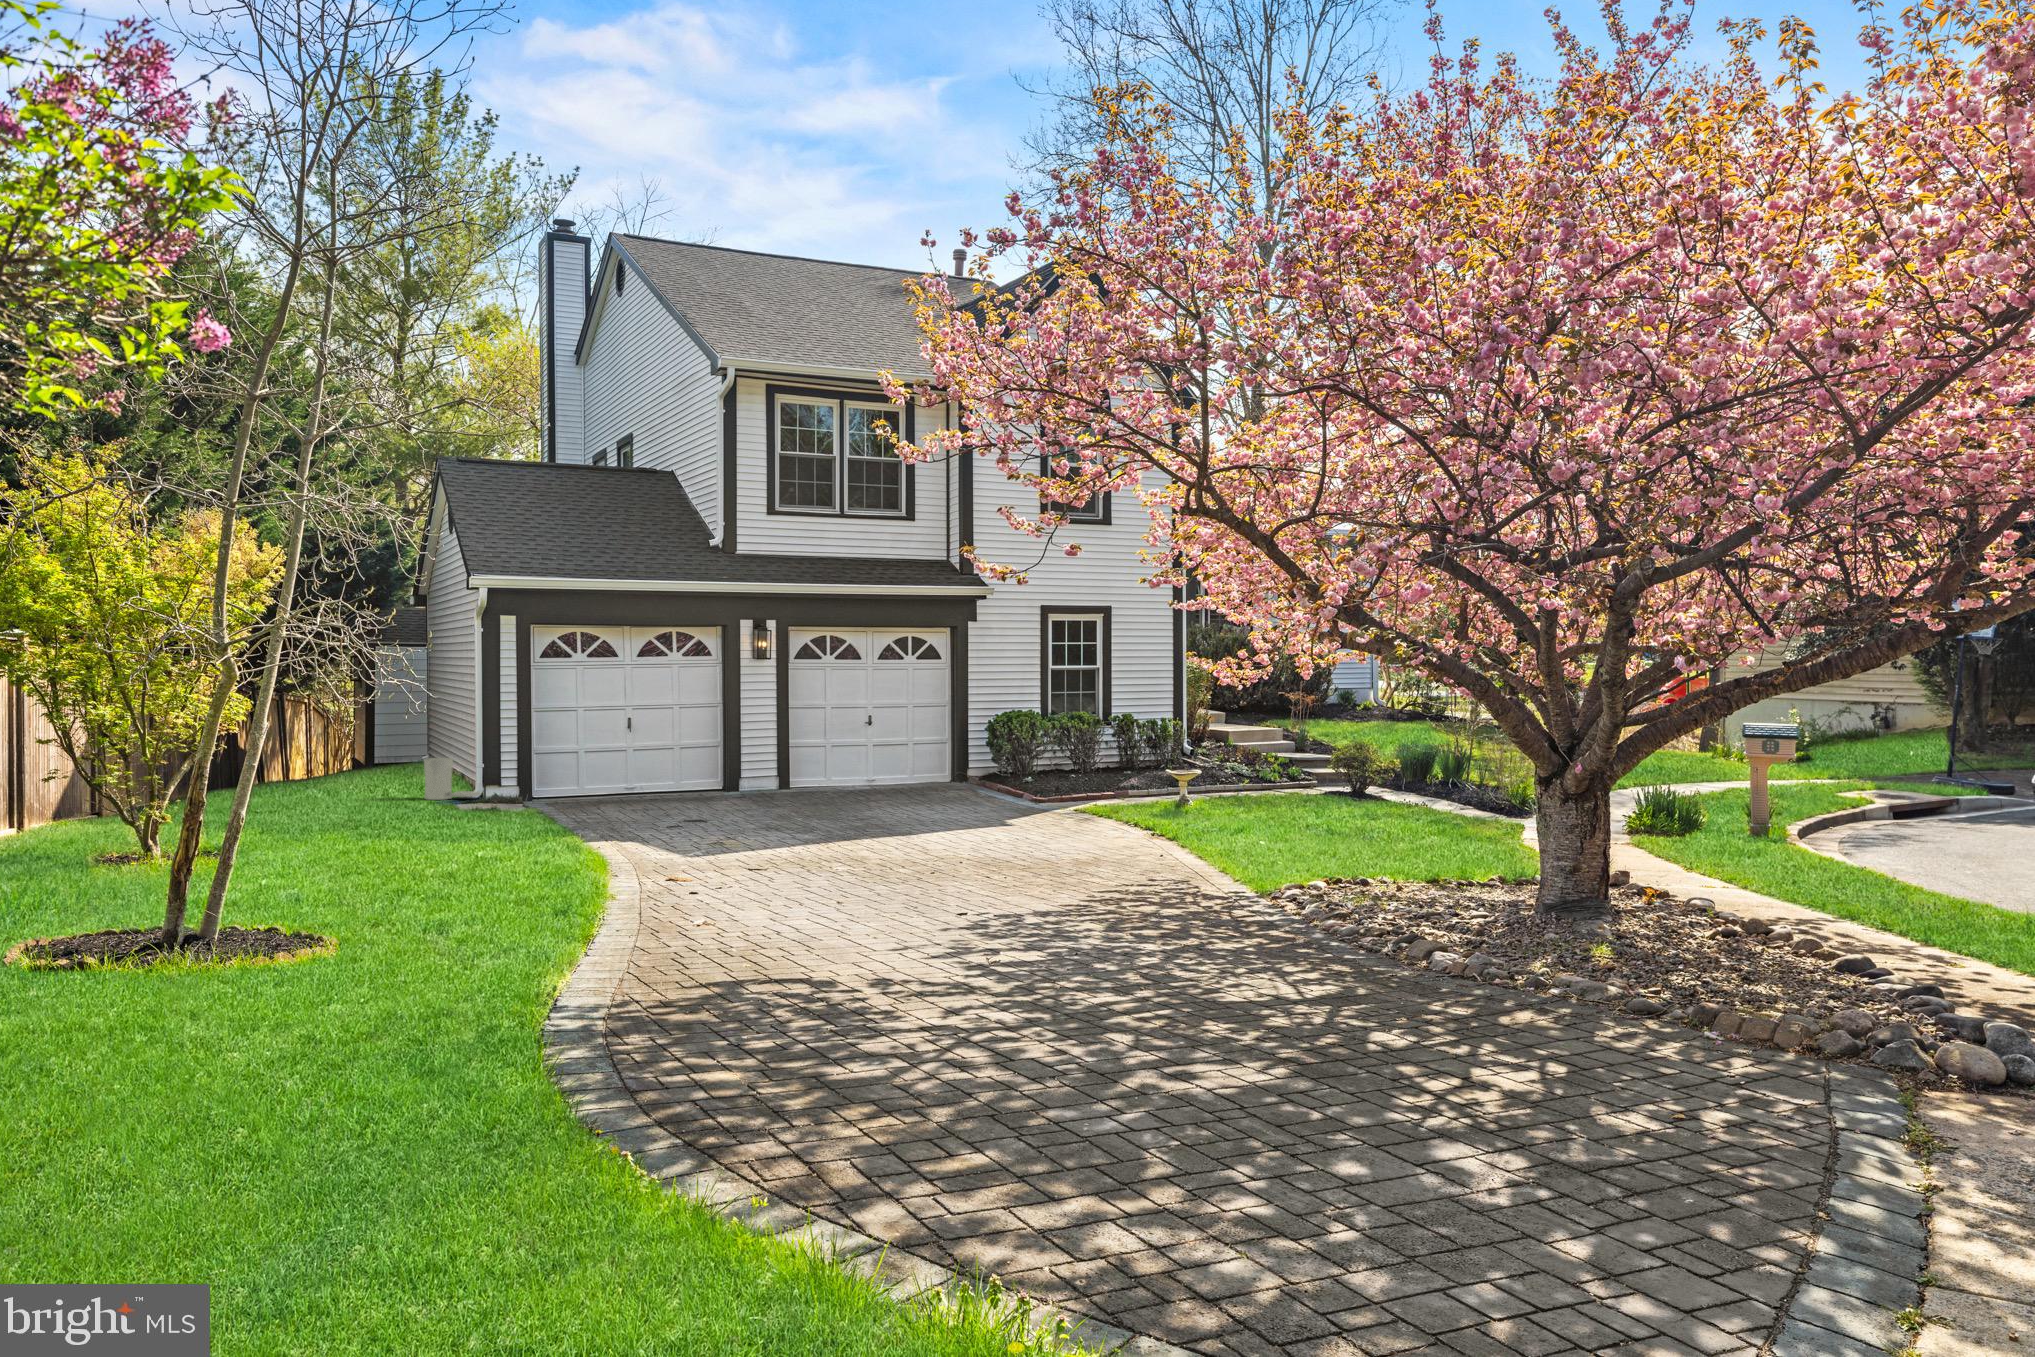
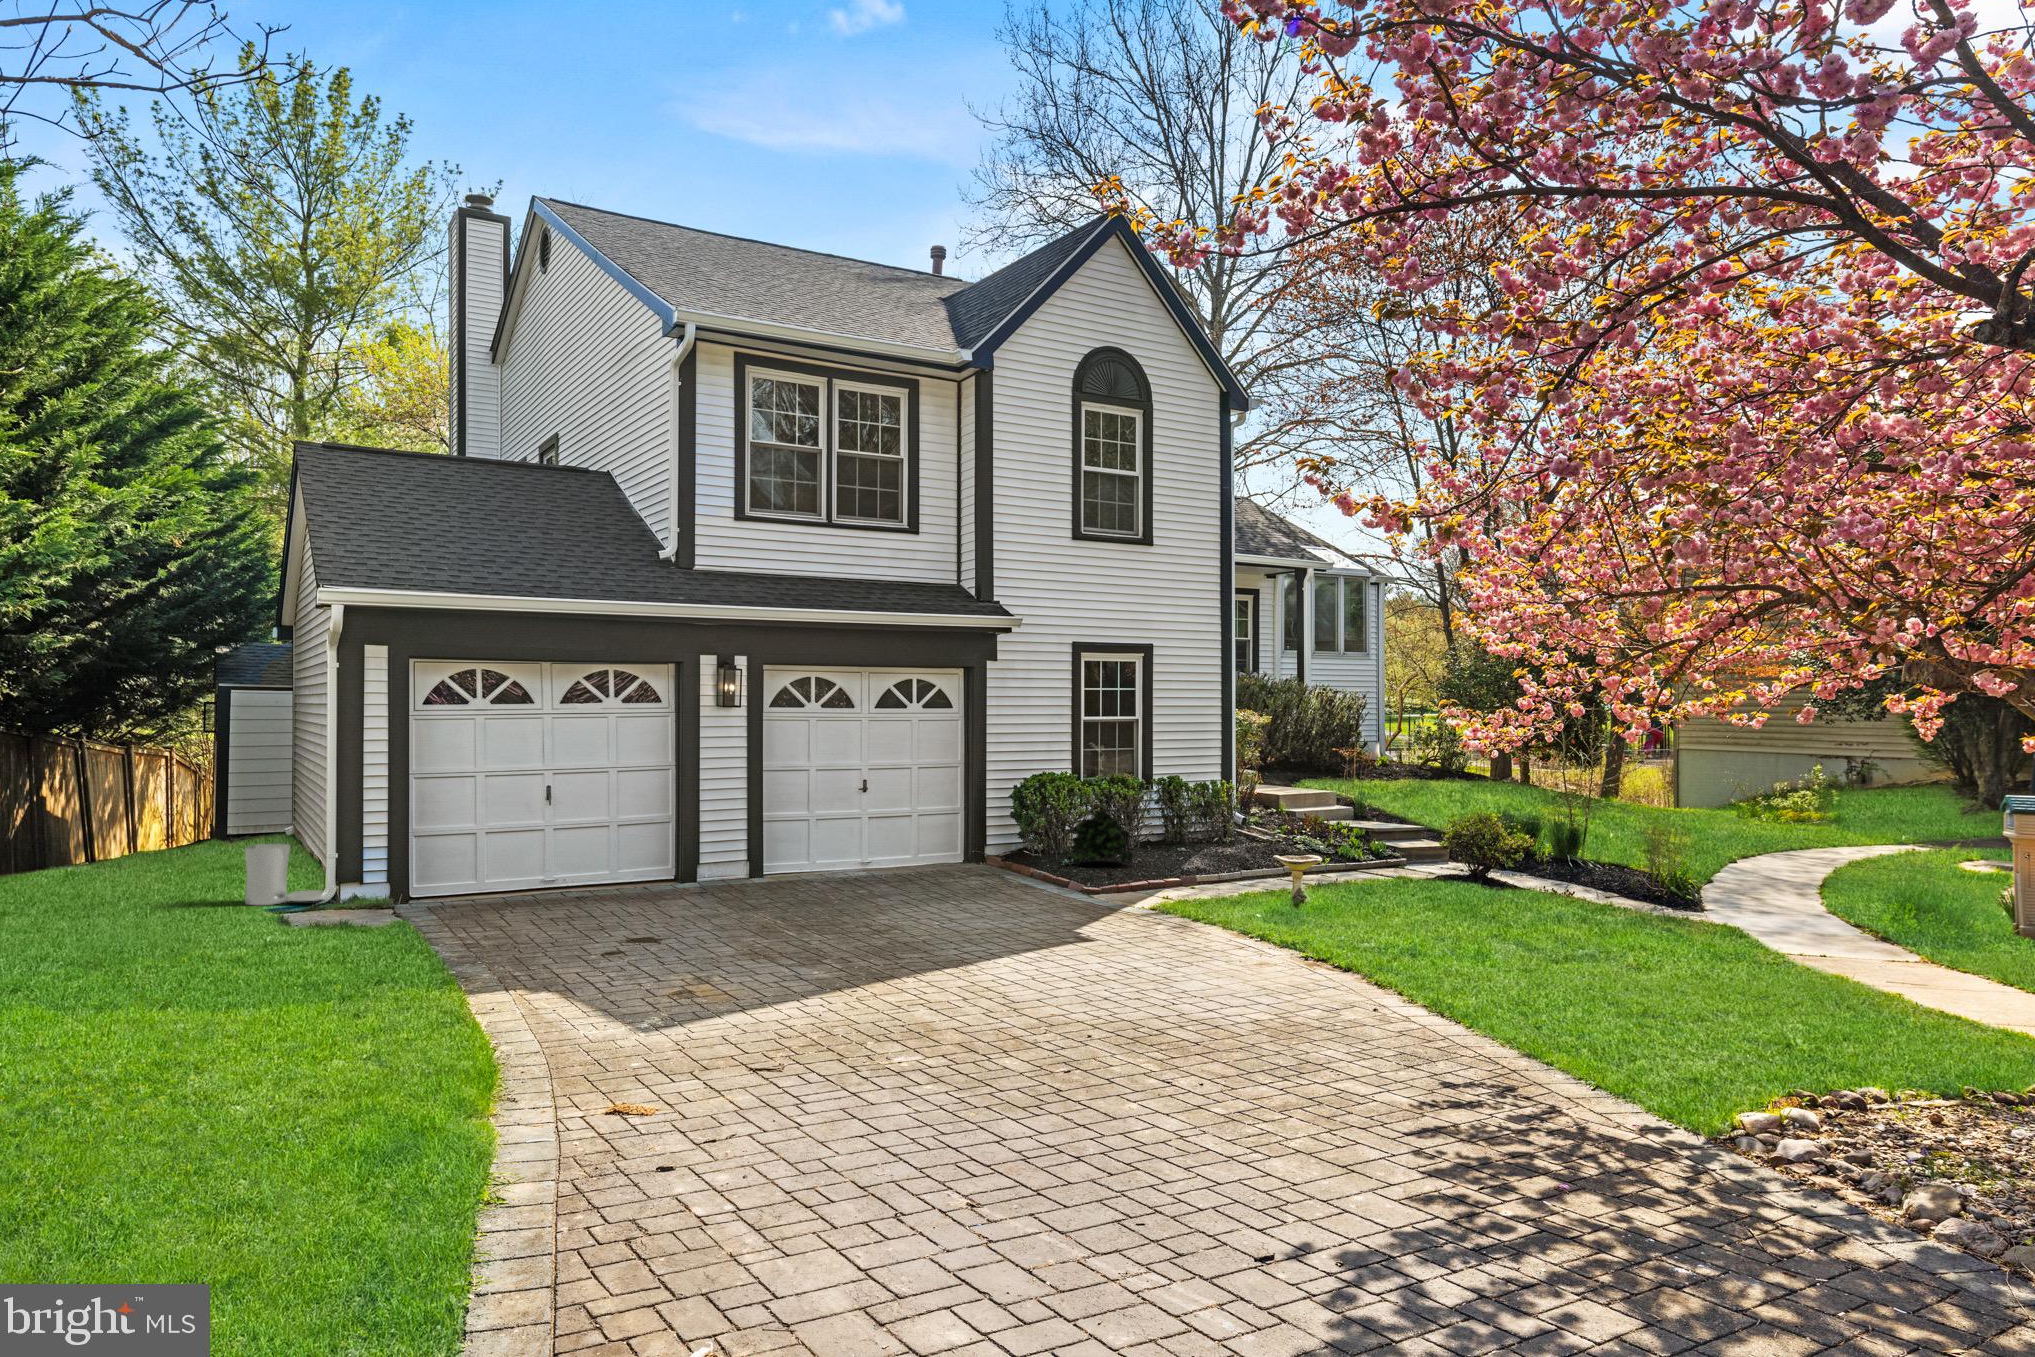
potted plant: none [1032,740,1084,784] -> present [1067,811,1133,865]

